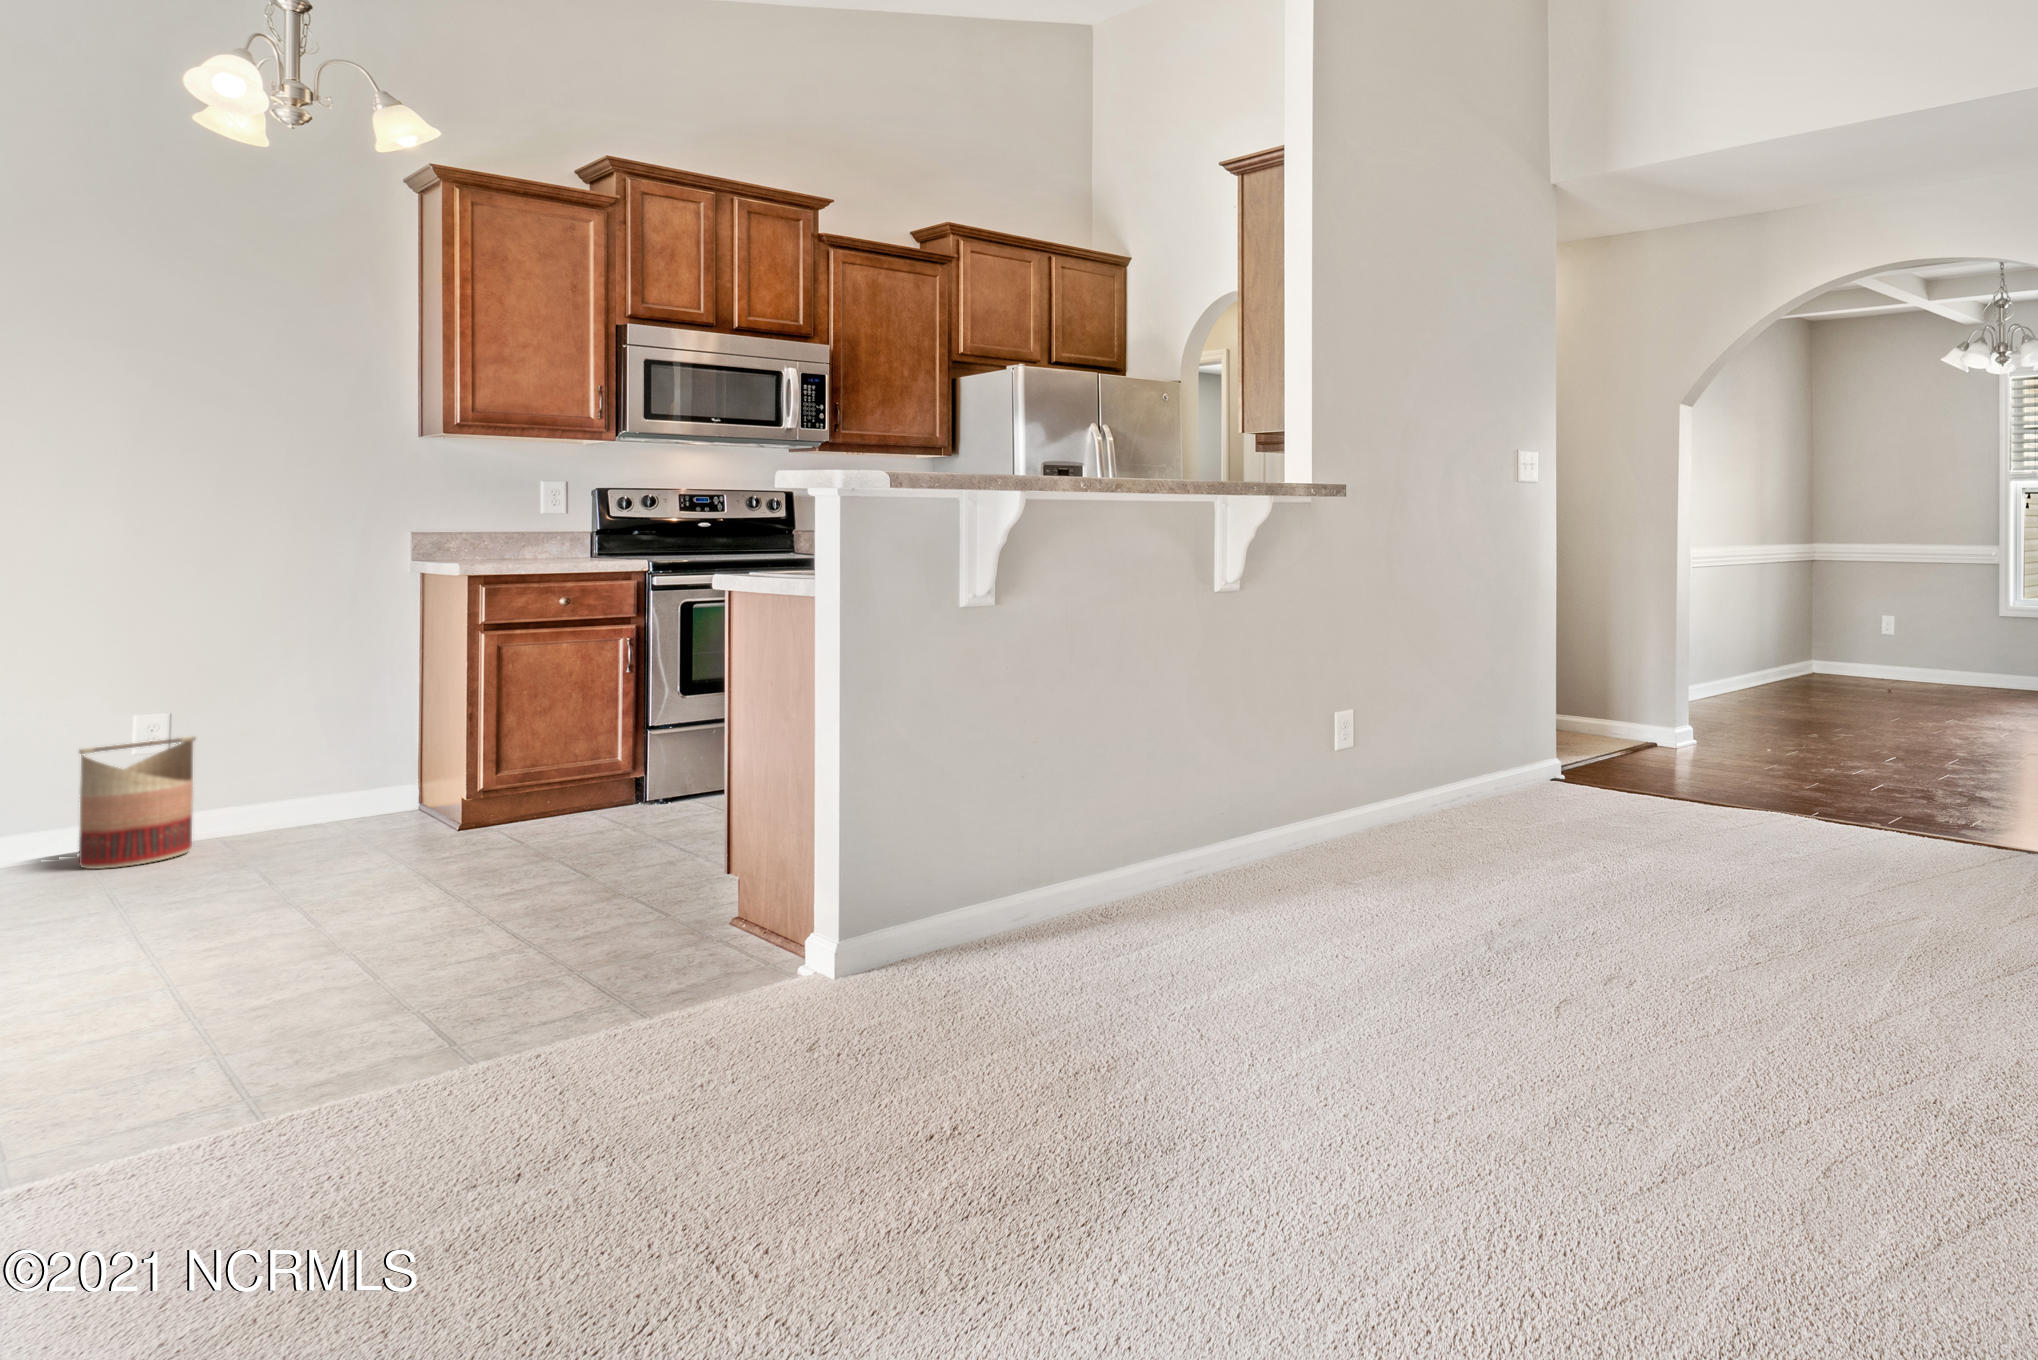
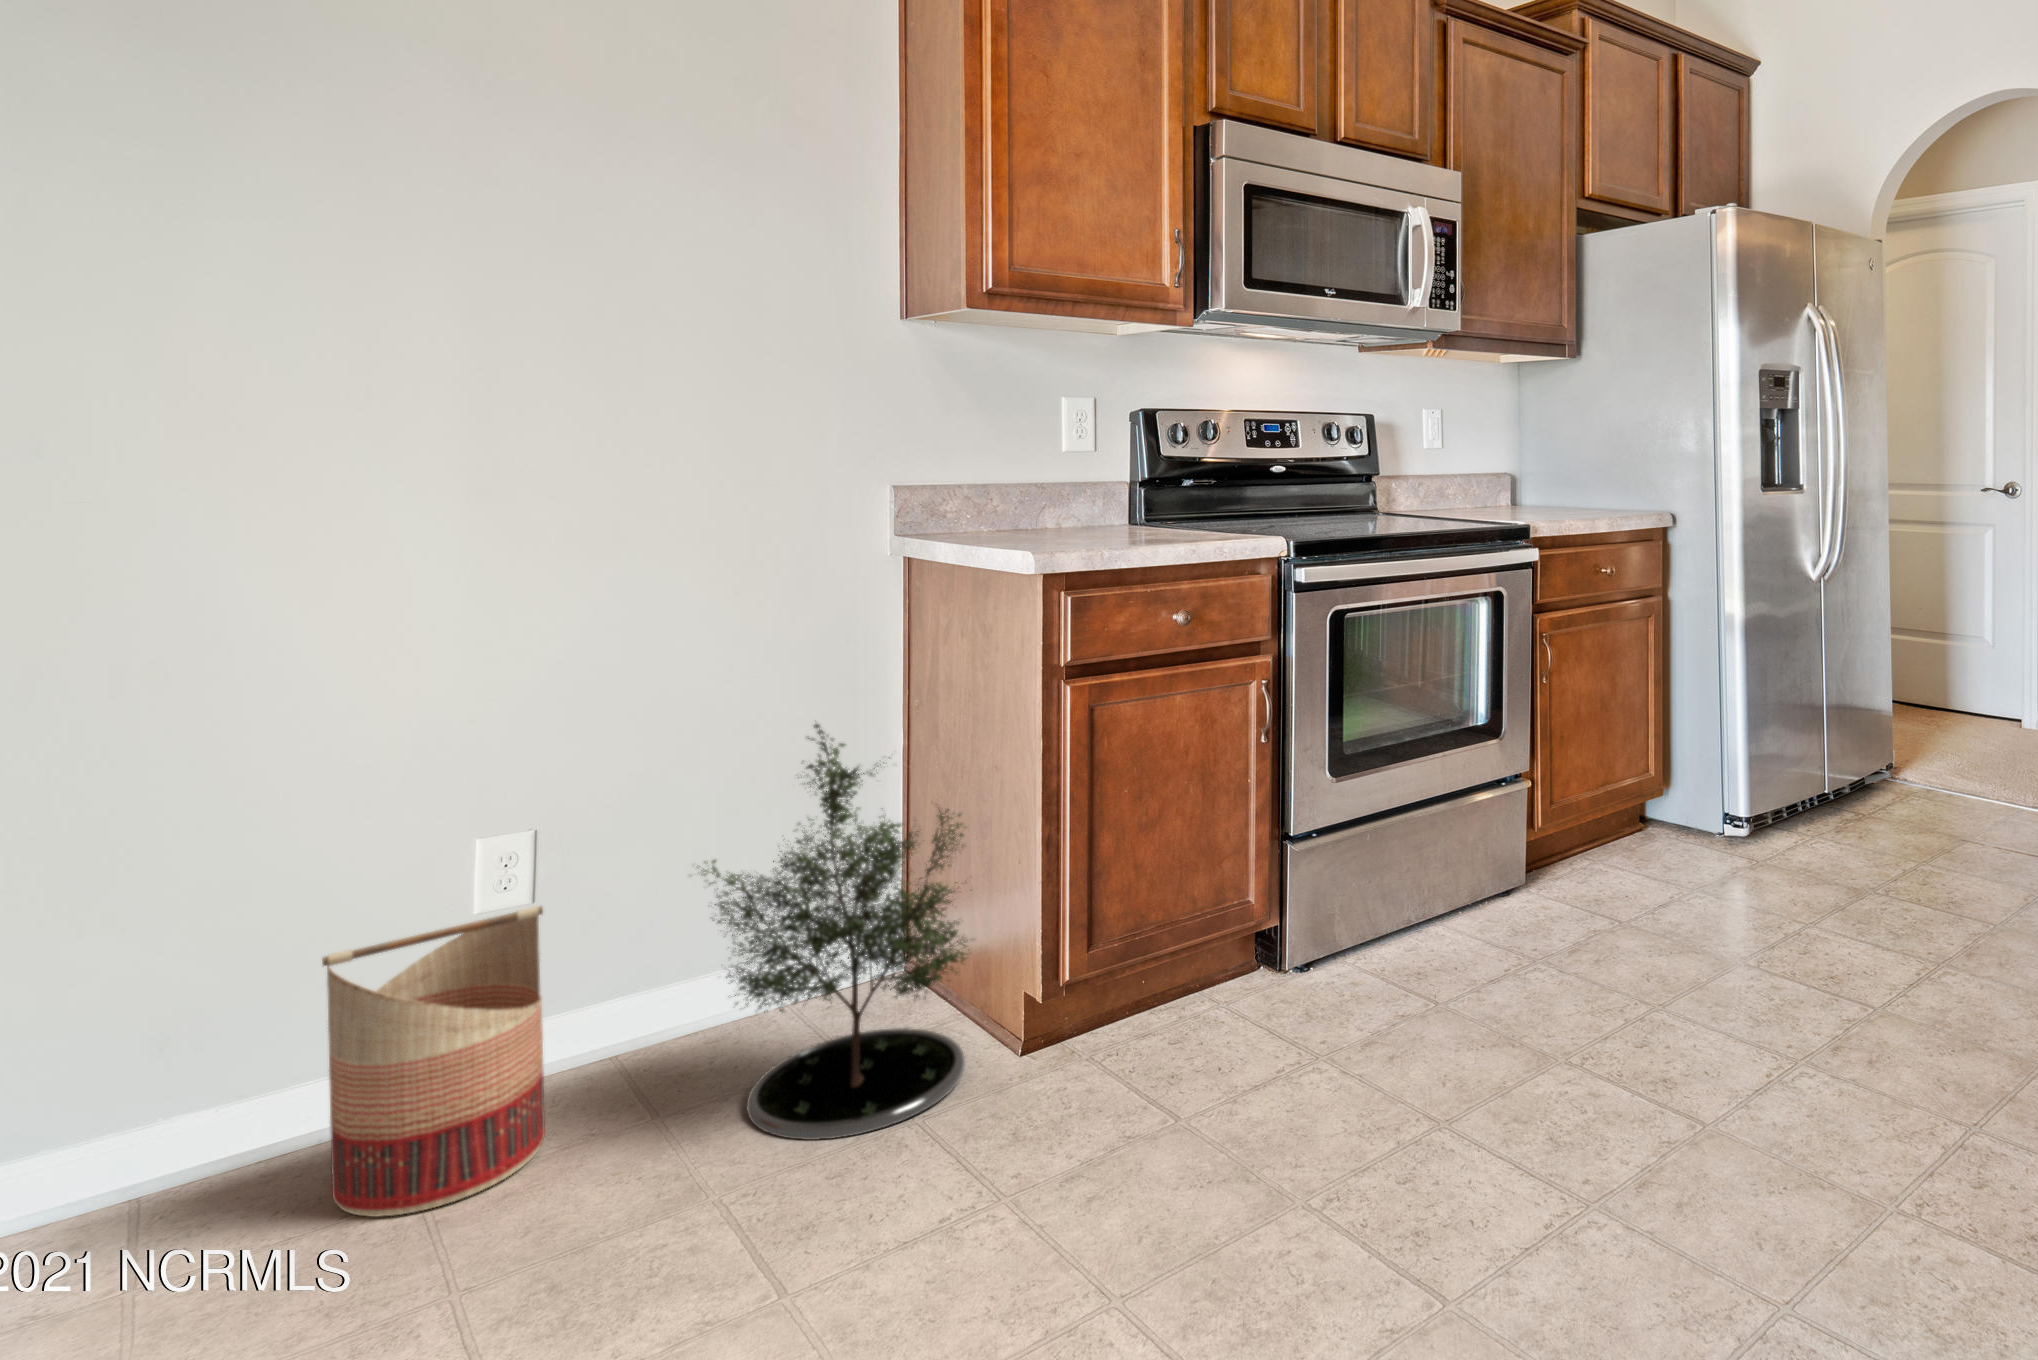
potted tree: none [269,649,430,852] -> present [701,724,969,1140]

